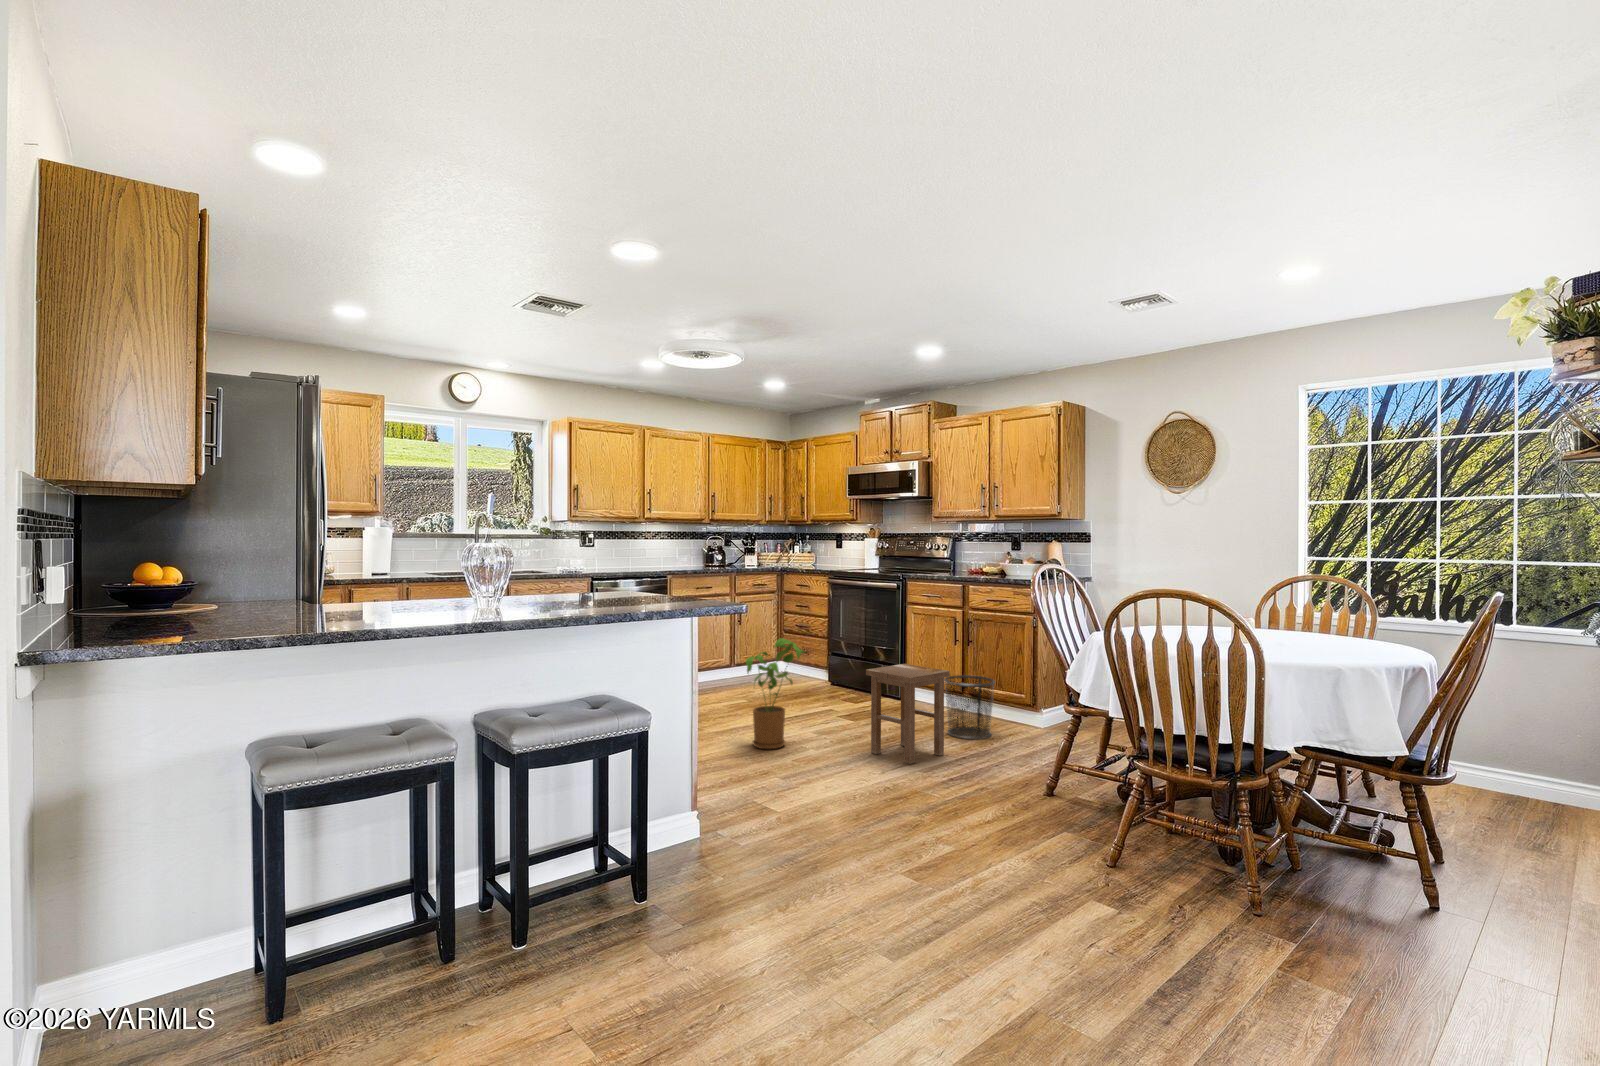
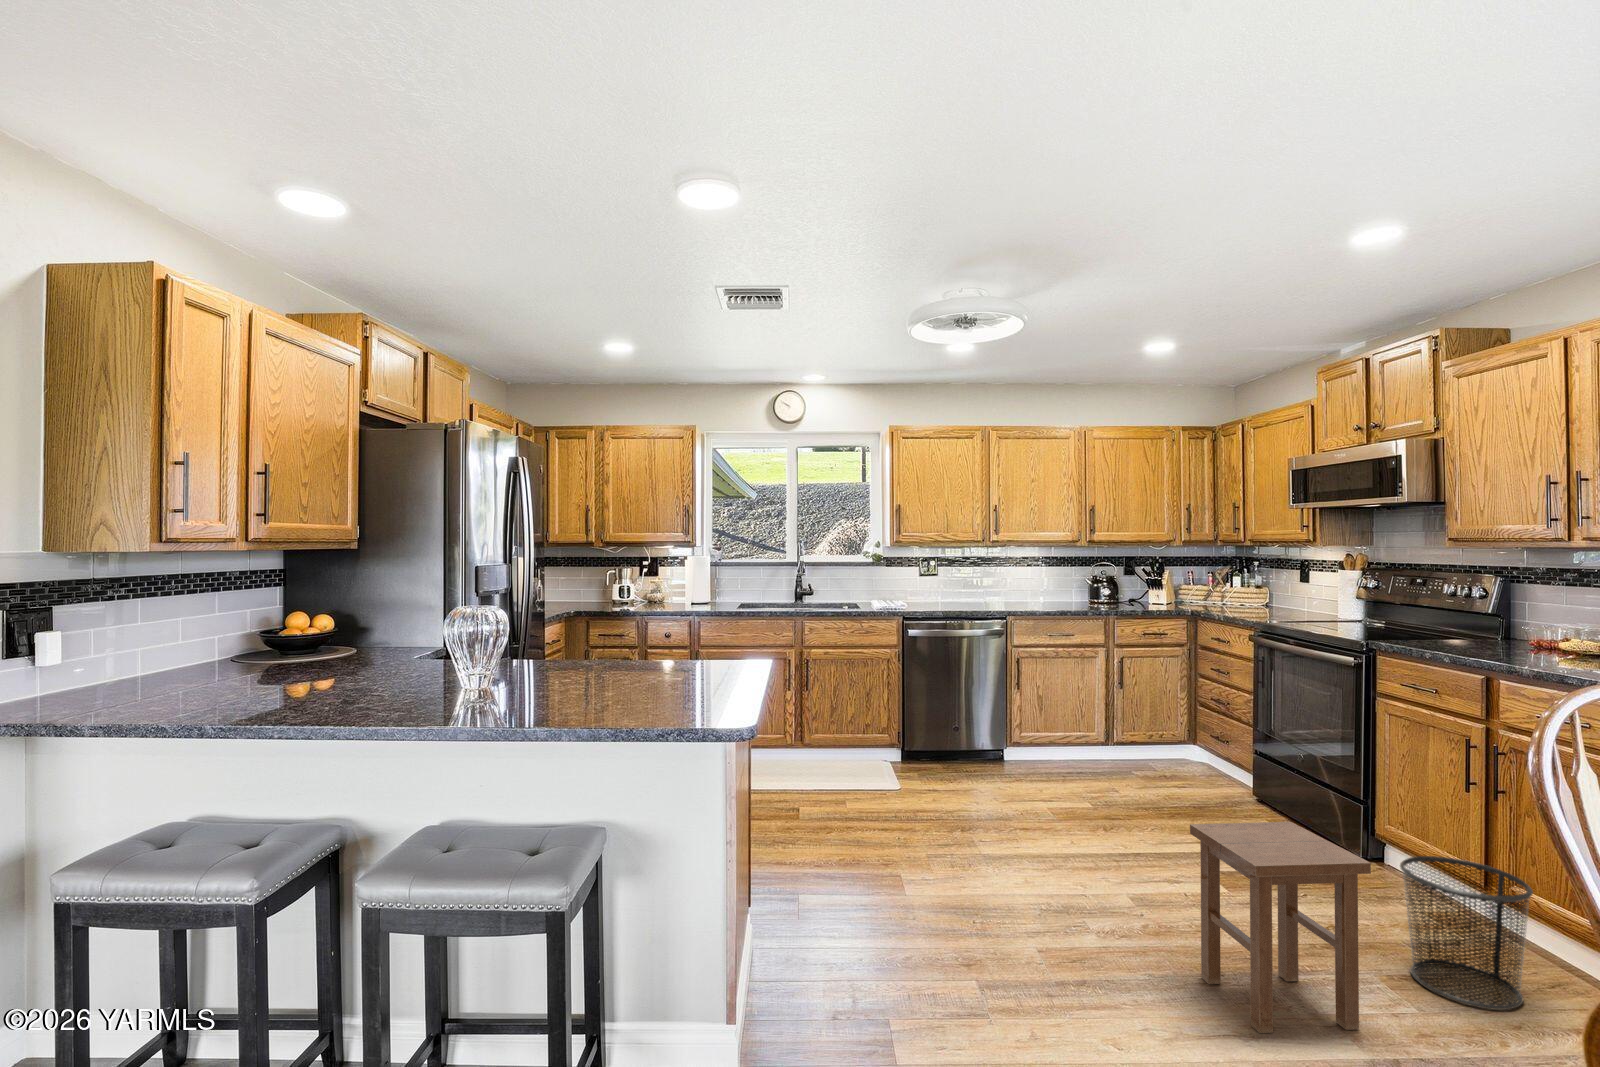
house plant: present [746,638,804,749] -> none [1000,743,1103,920]

